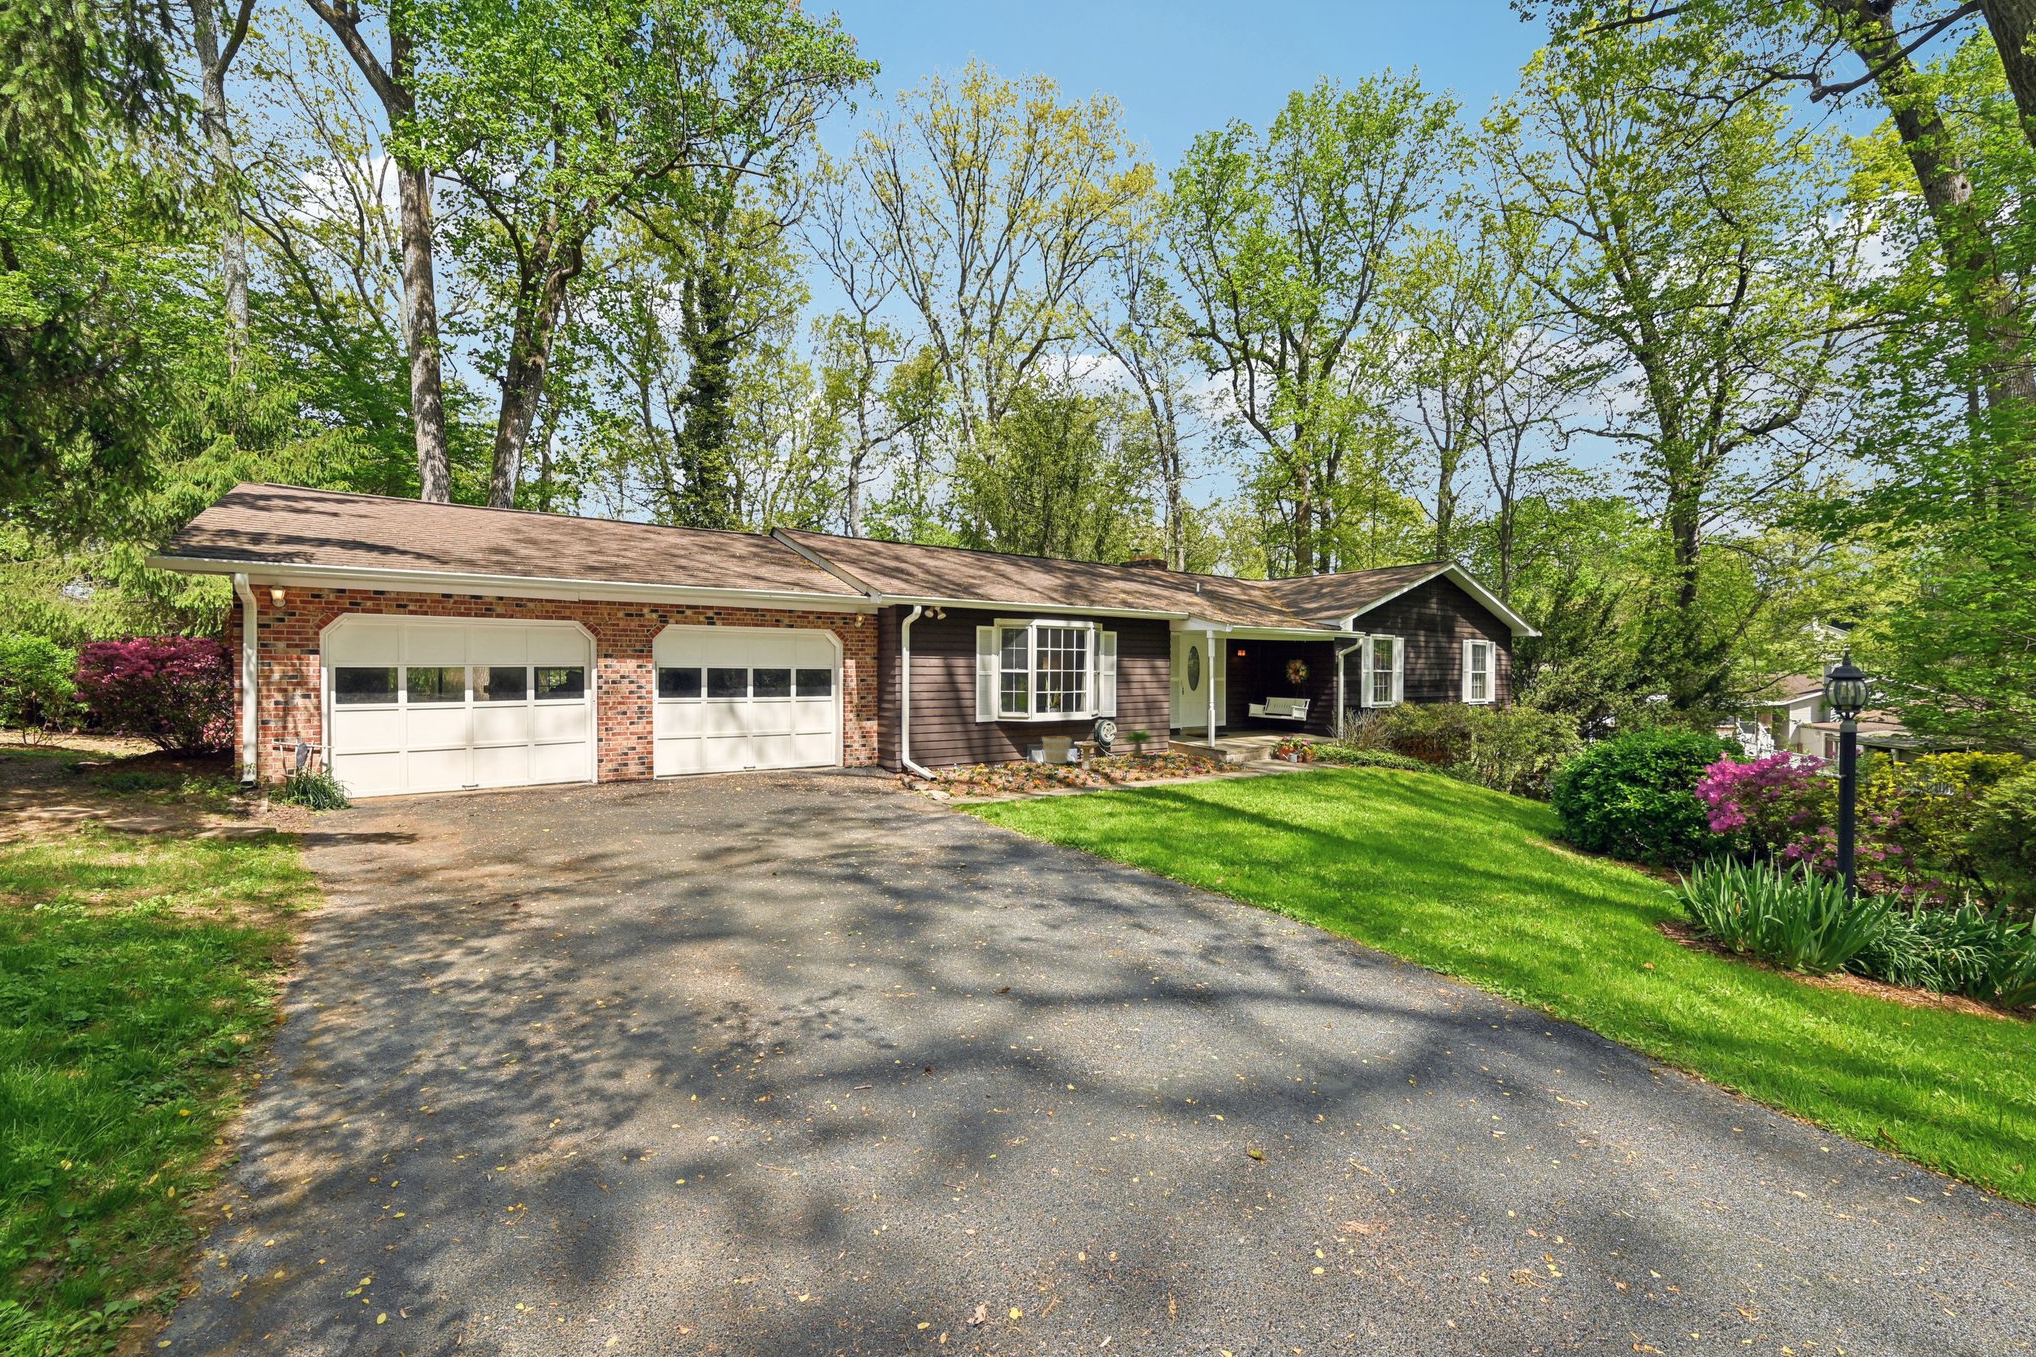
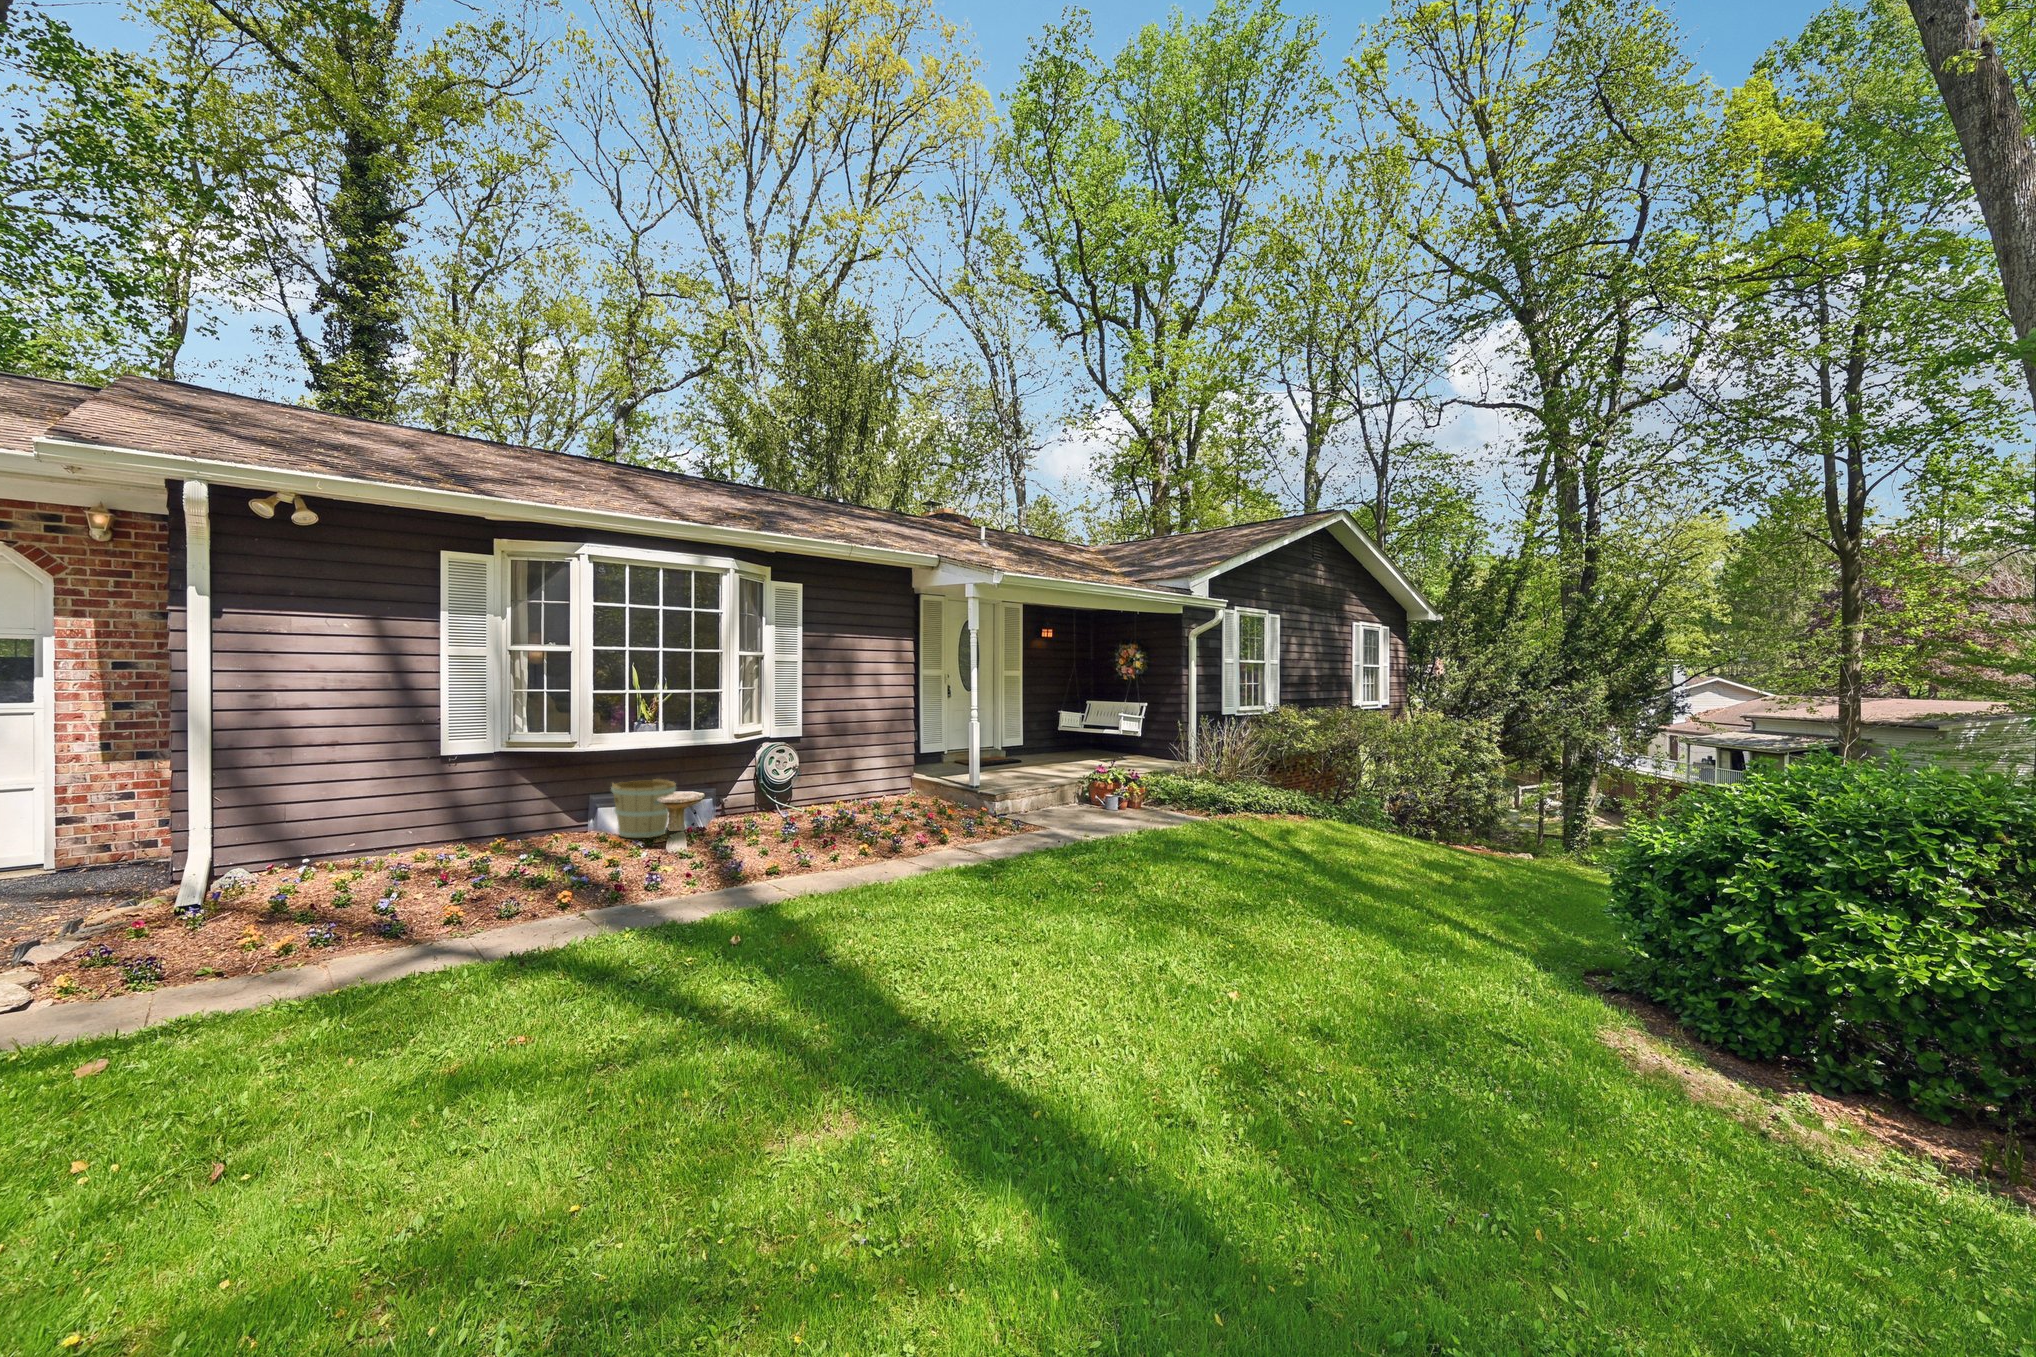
potted plant: present [1126,729,1153,757] -> none [805,755,872,812]

